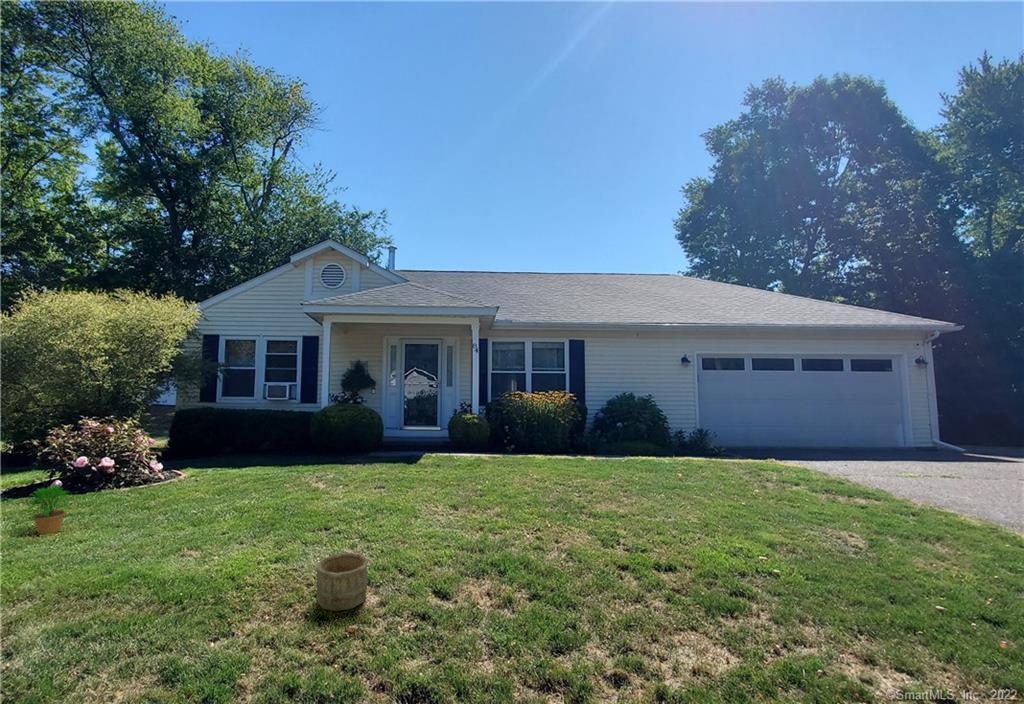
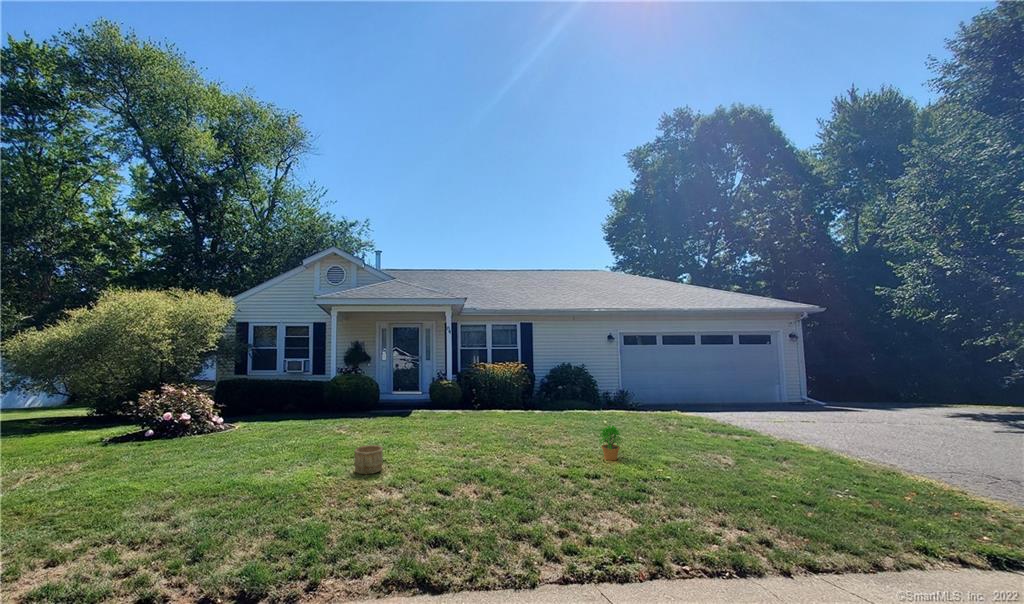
potted plant: present [28,485,69,534] -> present [599,426,621,460]

